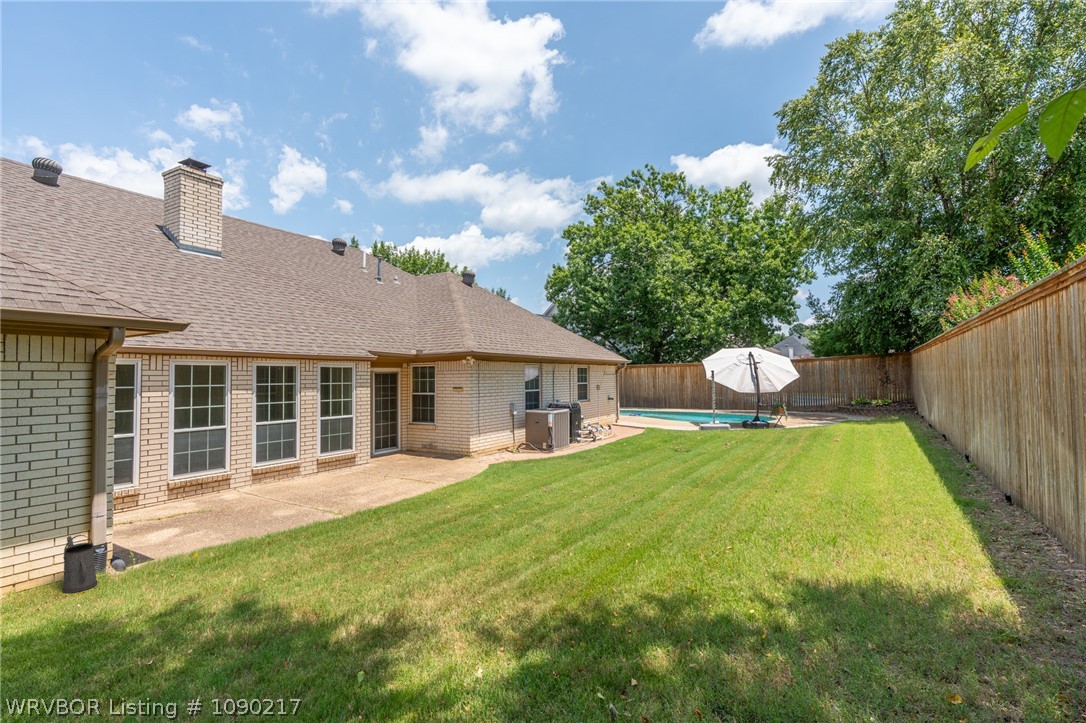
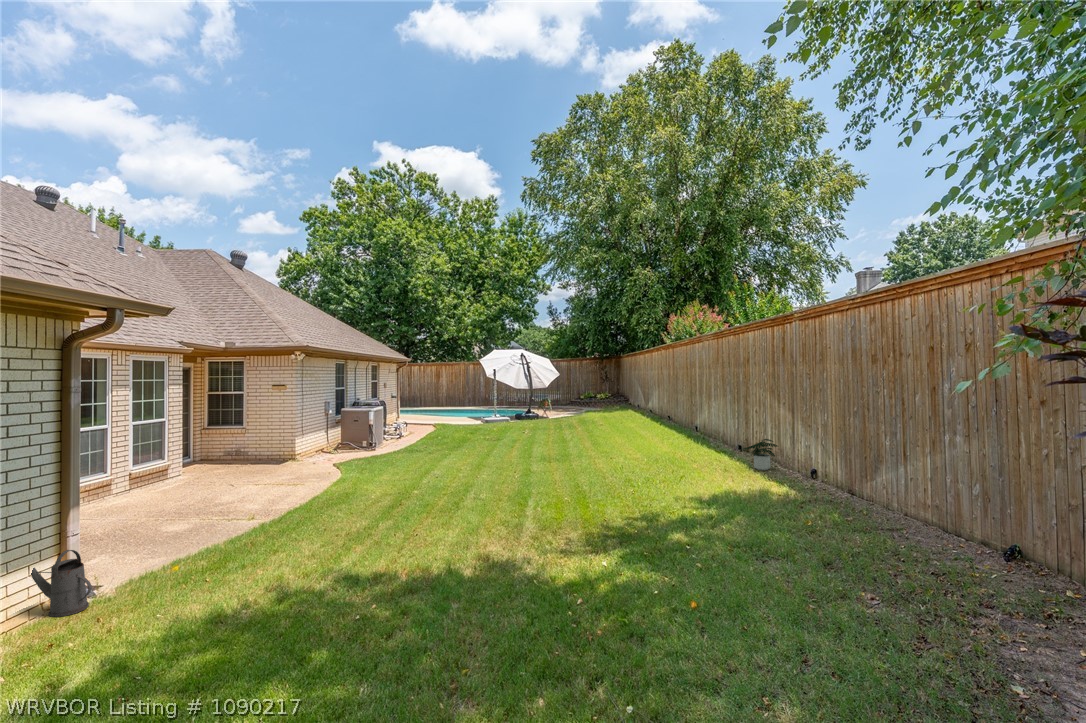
potted plant: none [984,492,1056,547] -> present [744,439,777,470]

